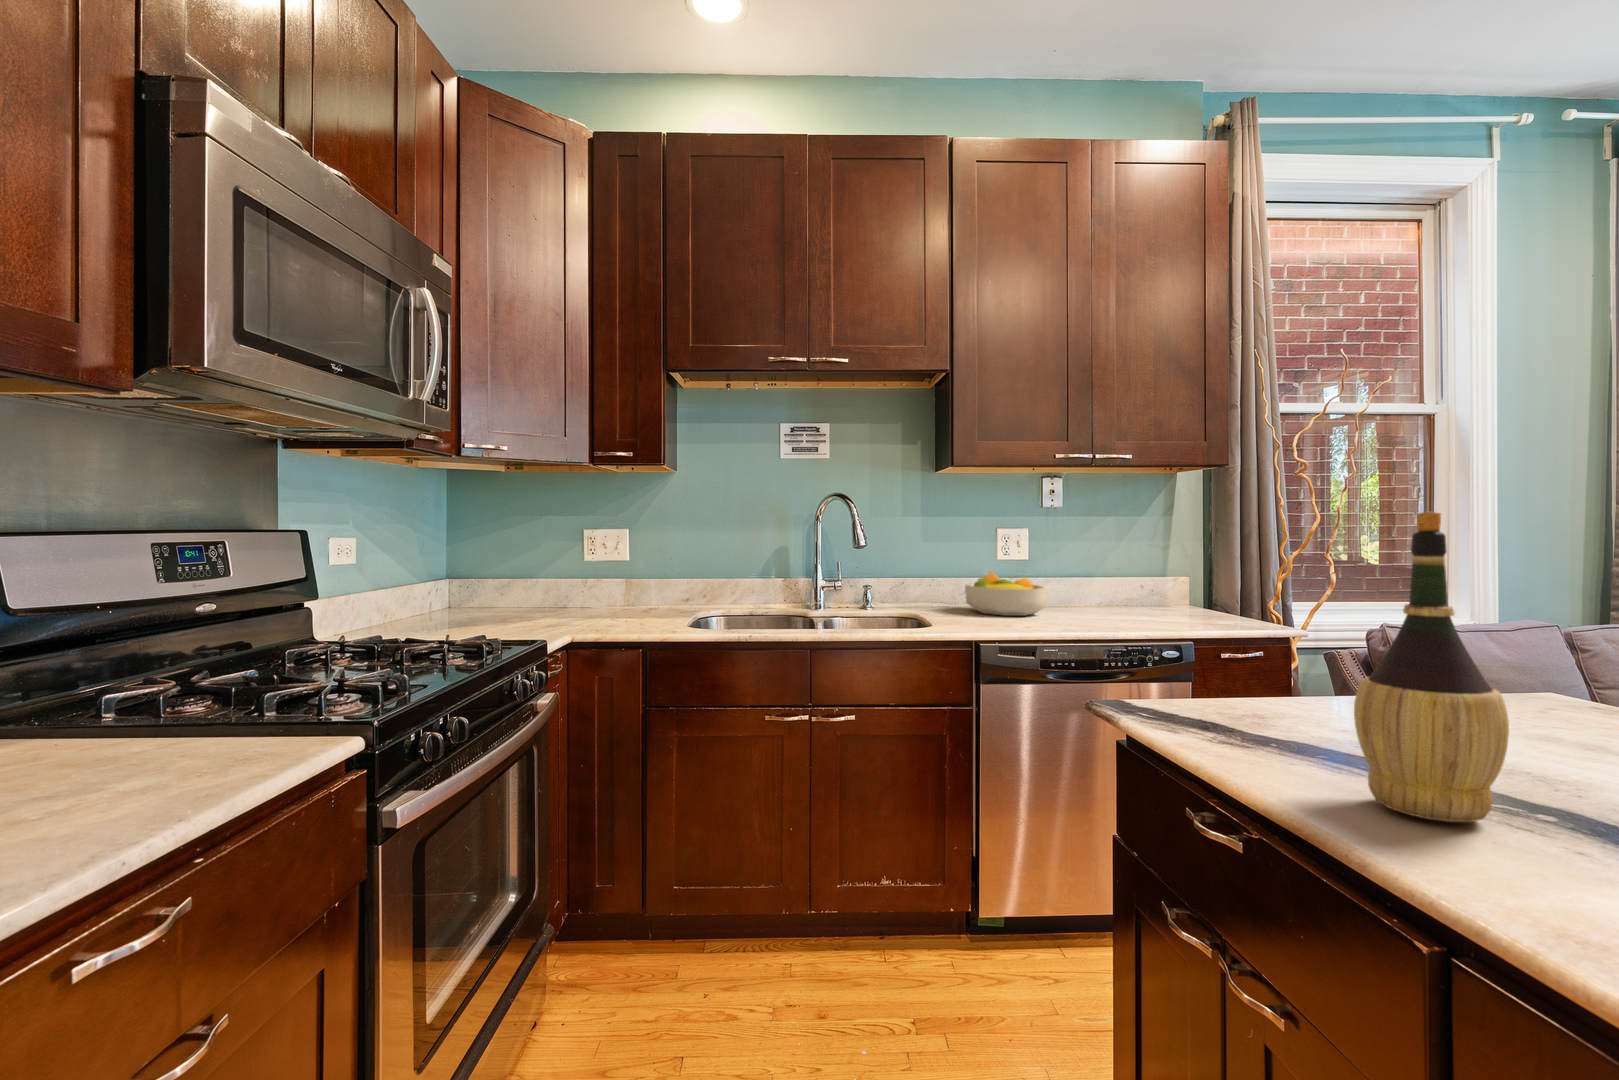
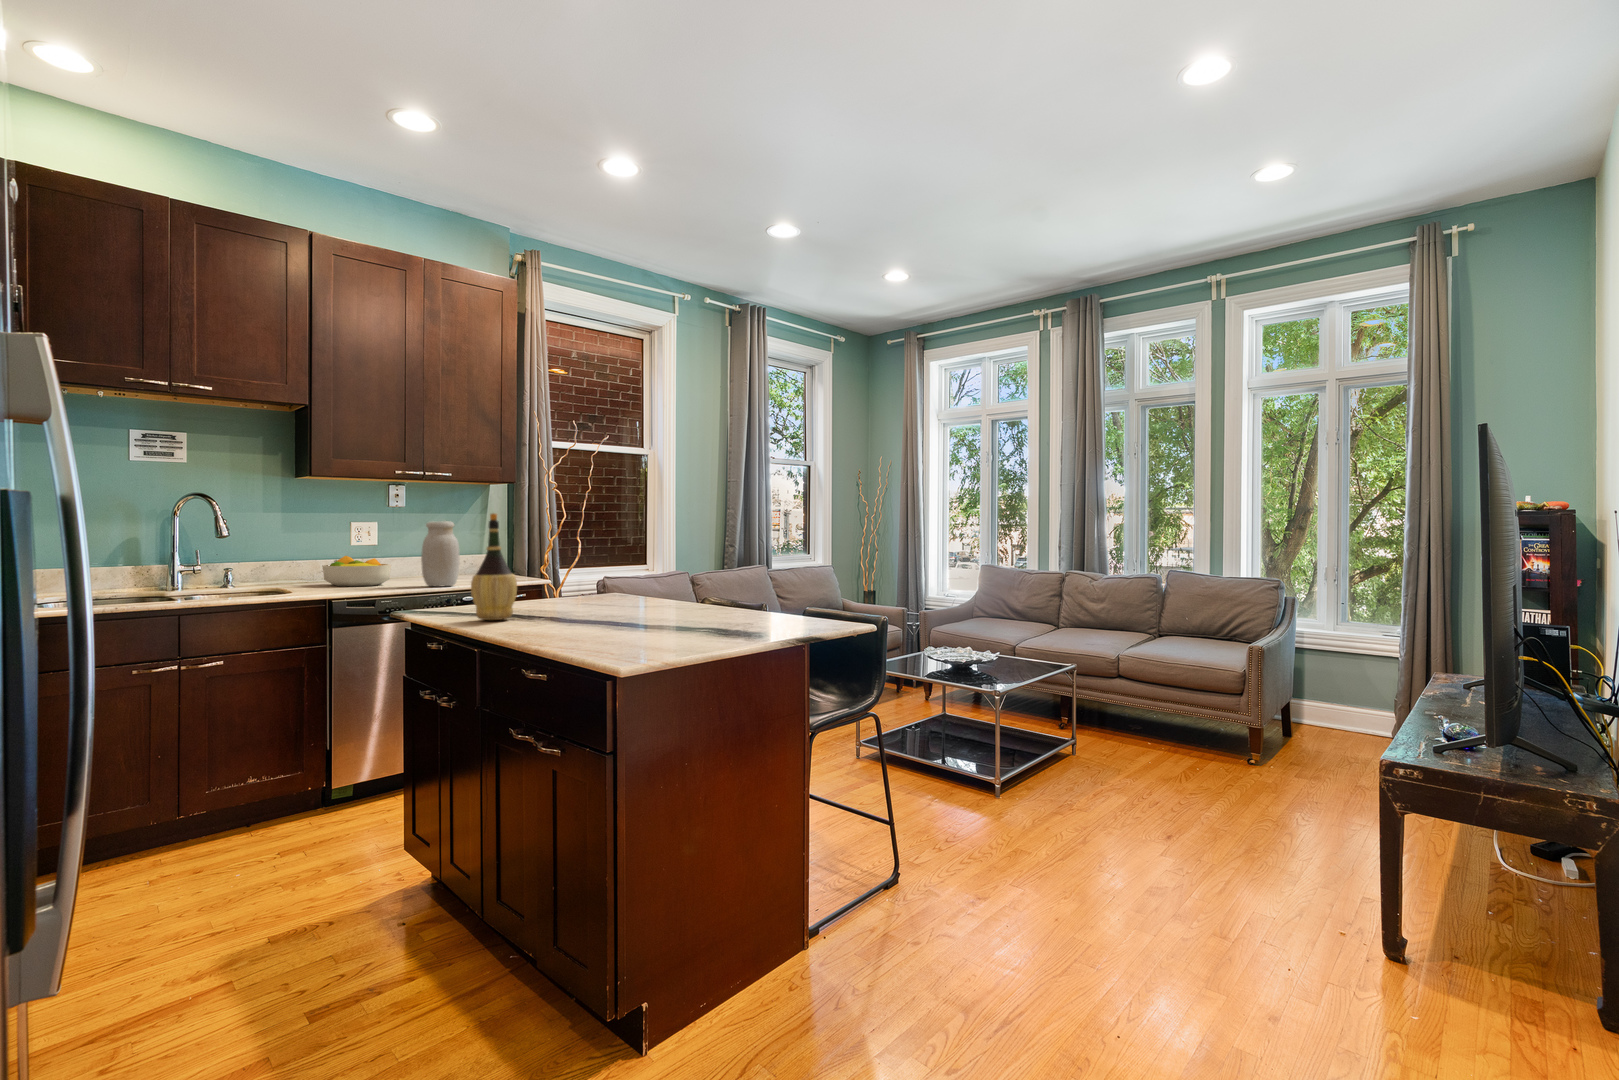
jar: none [1094,527,1150,627] -> present [421,521,460,586]

